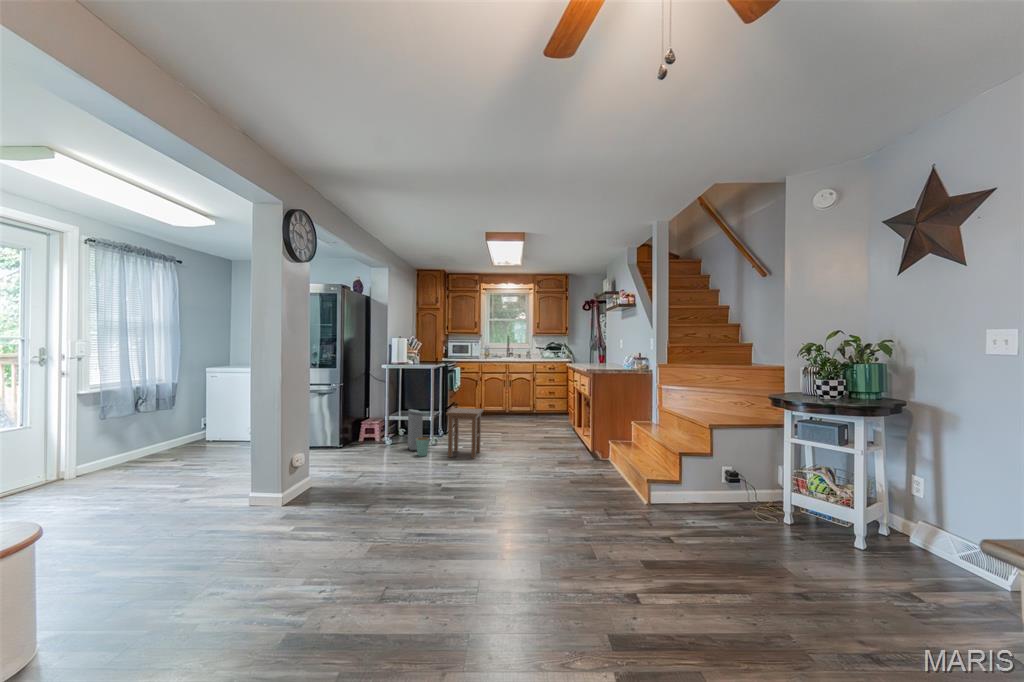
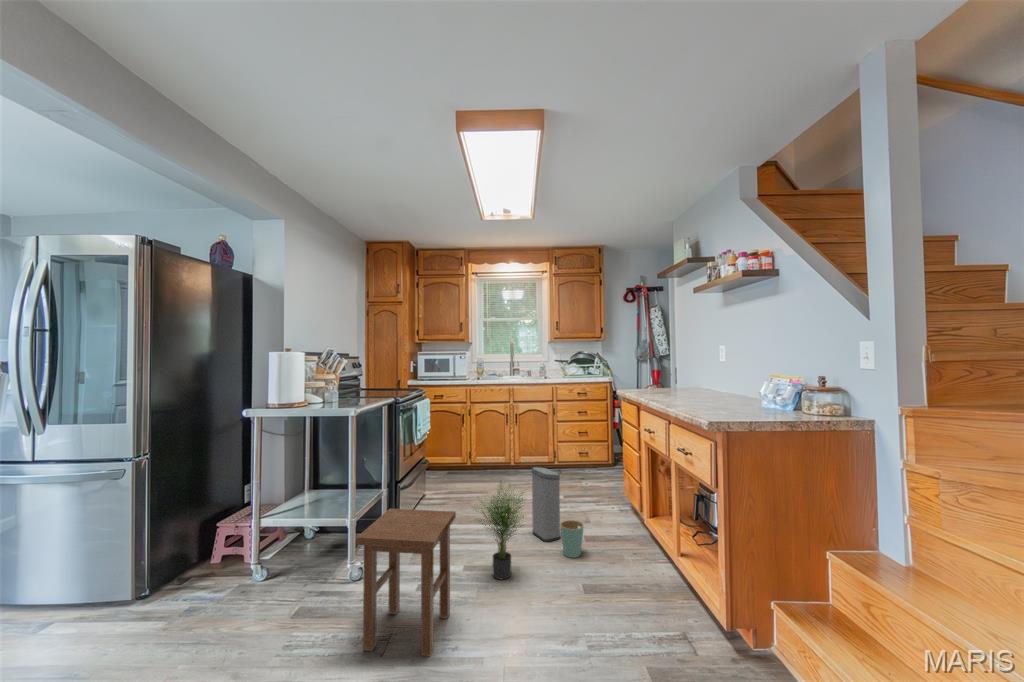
potted plant: none [487,401,515,446] -> present [481,485,524,579]
trash can: present [408,409,429,456] -> present [532,467,584,558]

